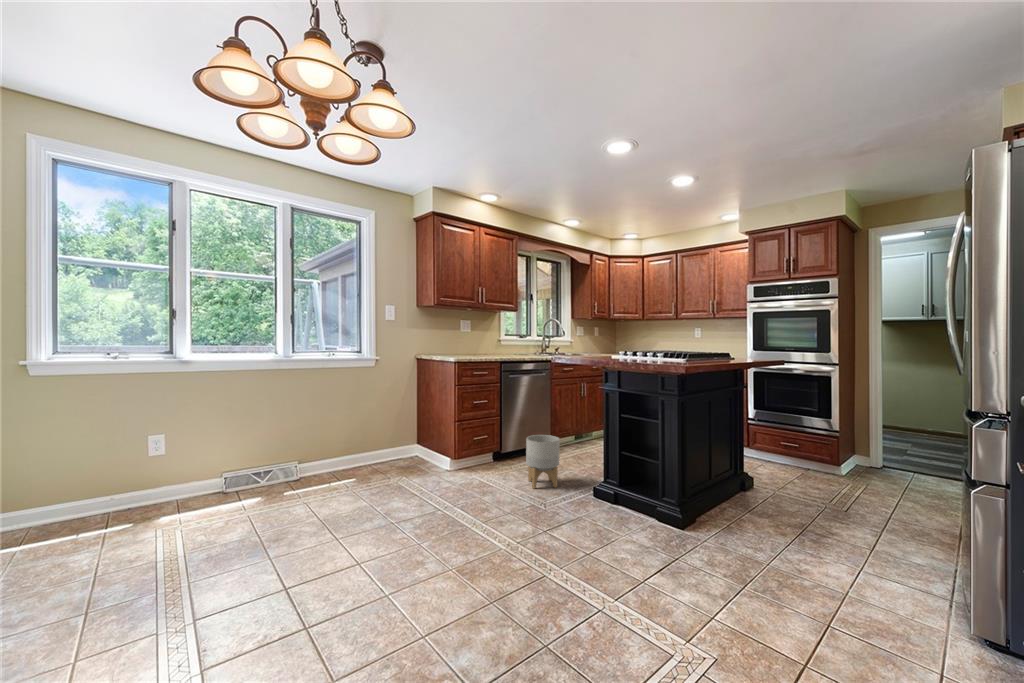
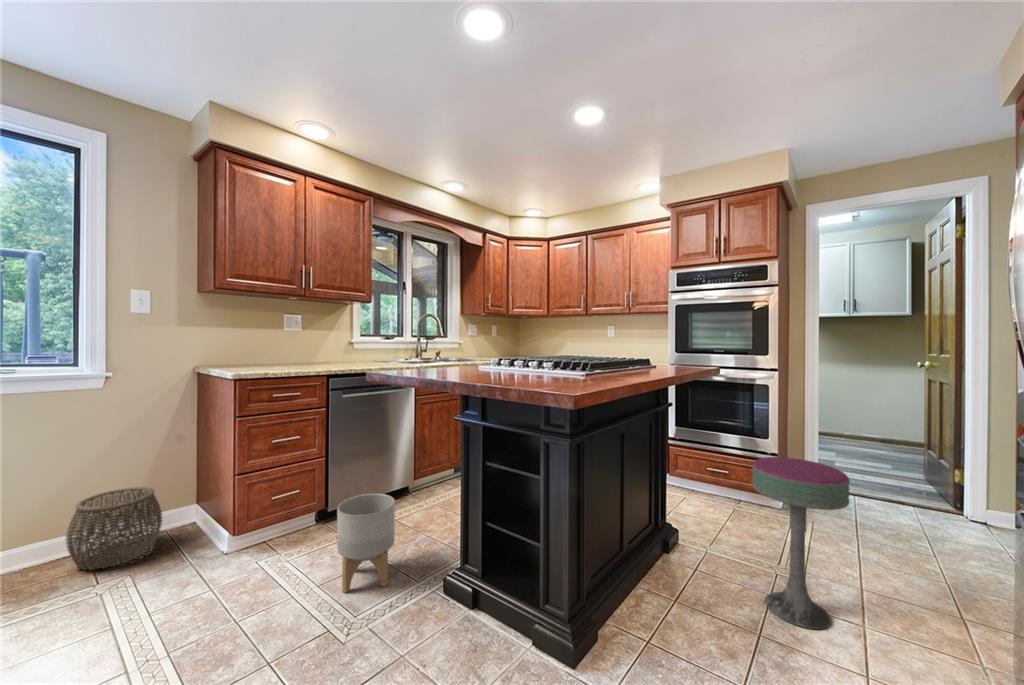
bar stool: none [800,416,863,519] -> present [752,457,850,629]
woven basket: none [365,429,409,472] -> present [66,487,162,570]

